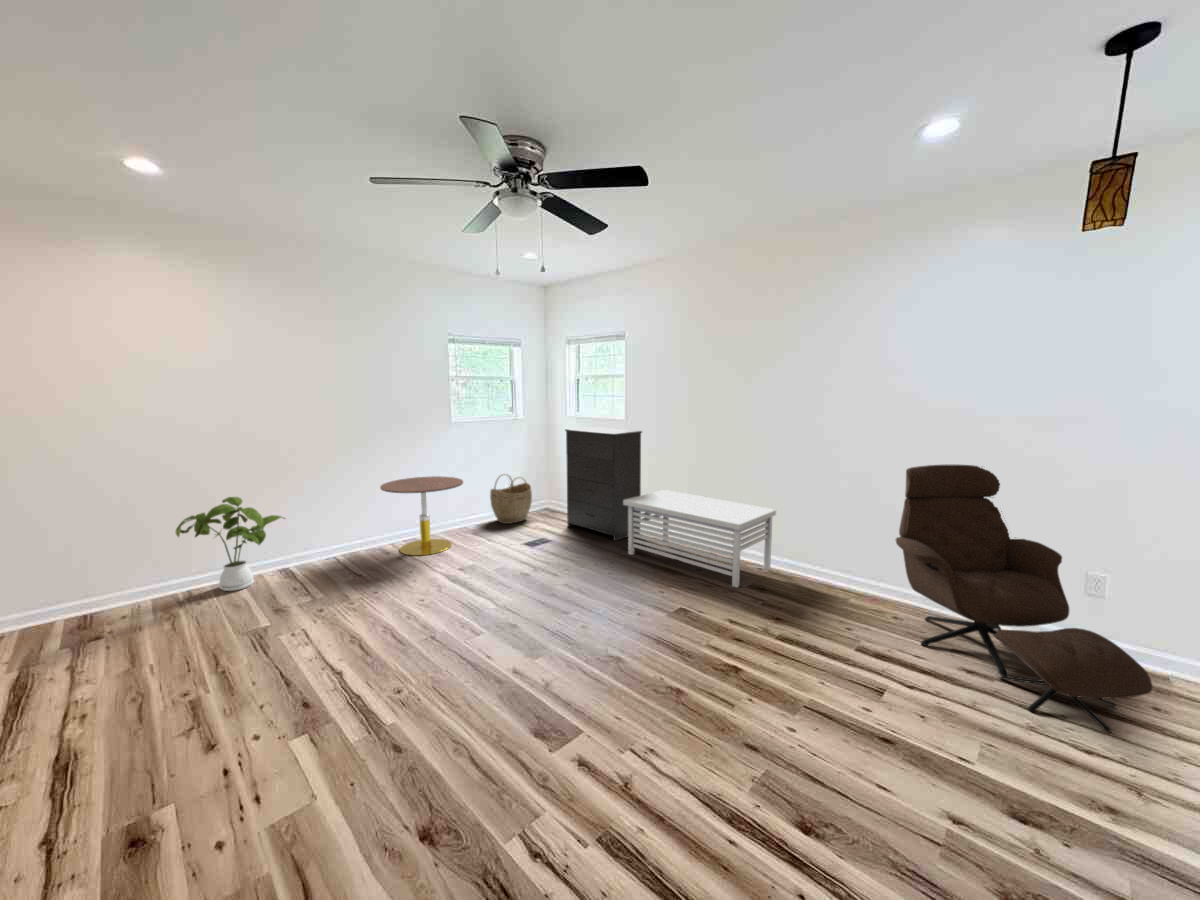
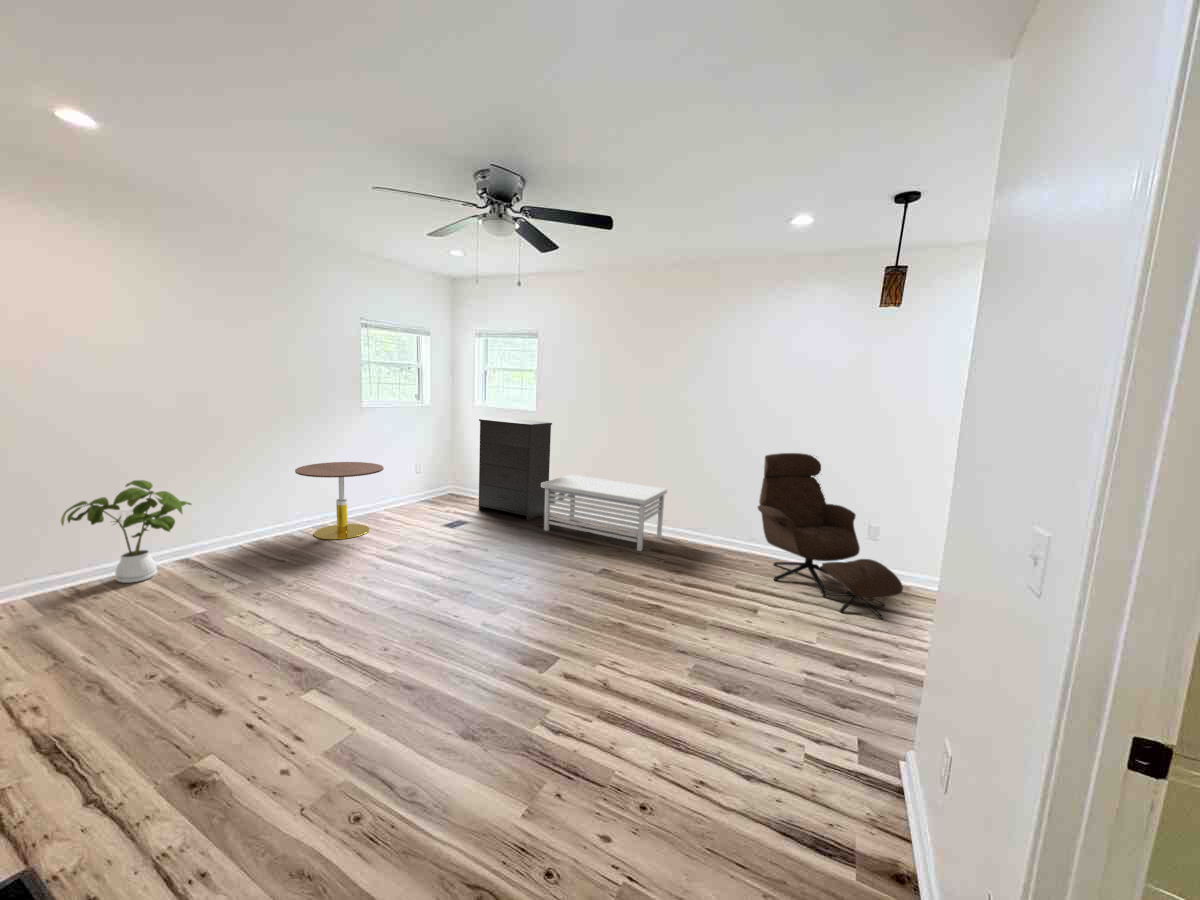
woven basket: present [490,474,532,524] -> none [400,460,441,509]

